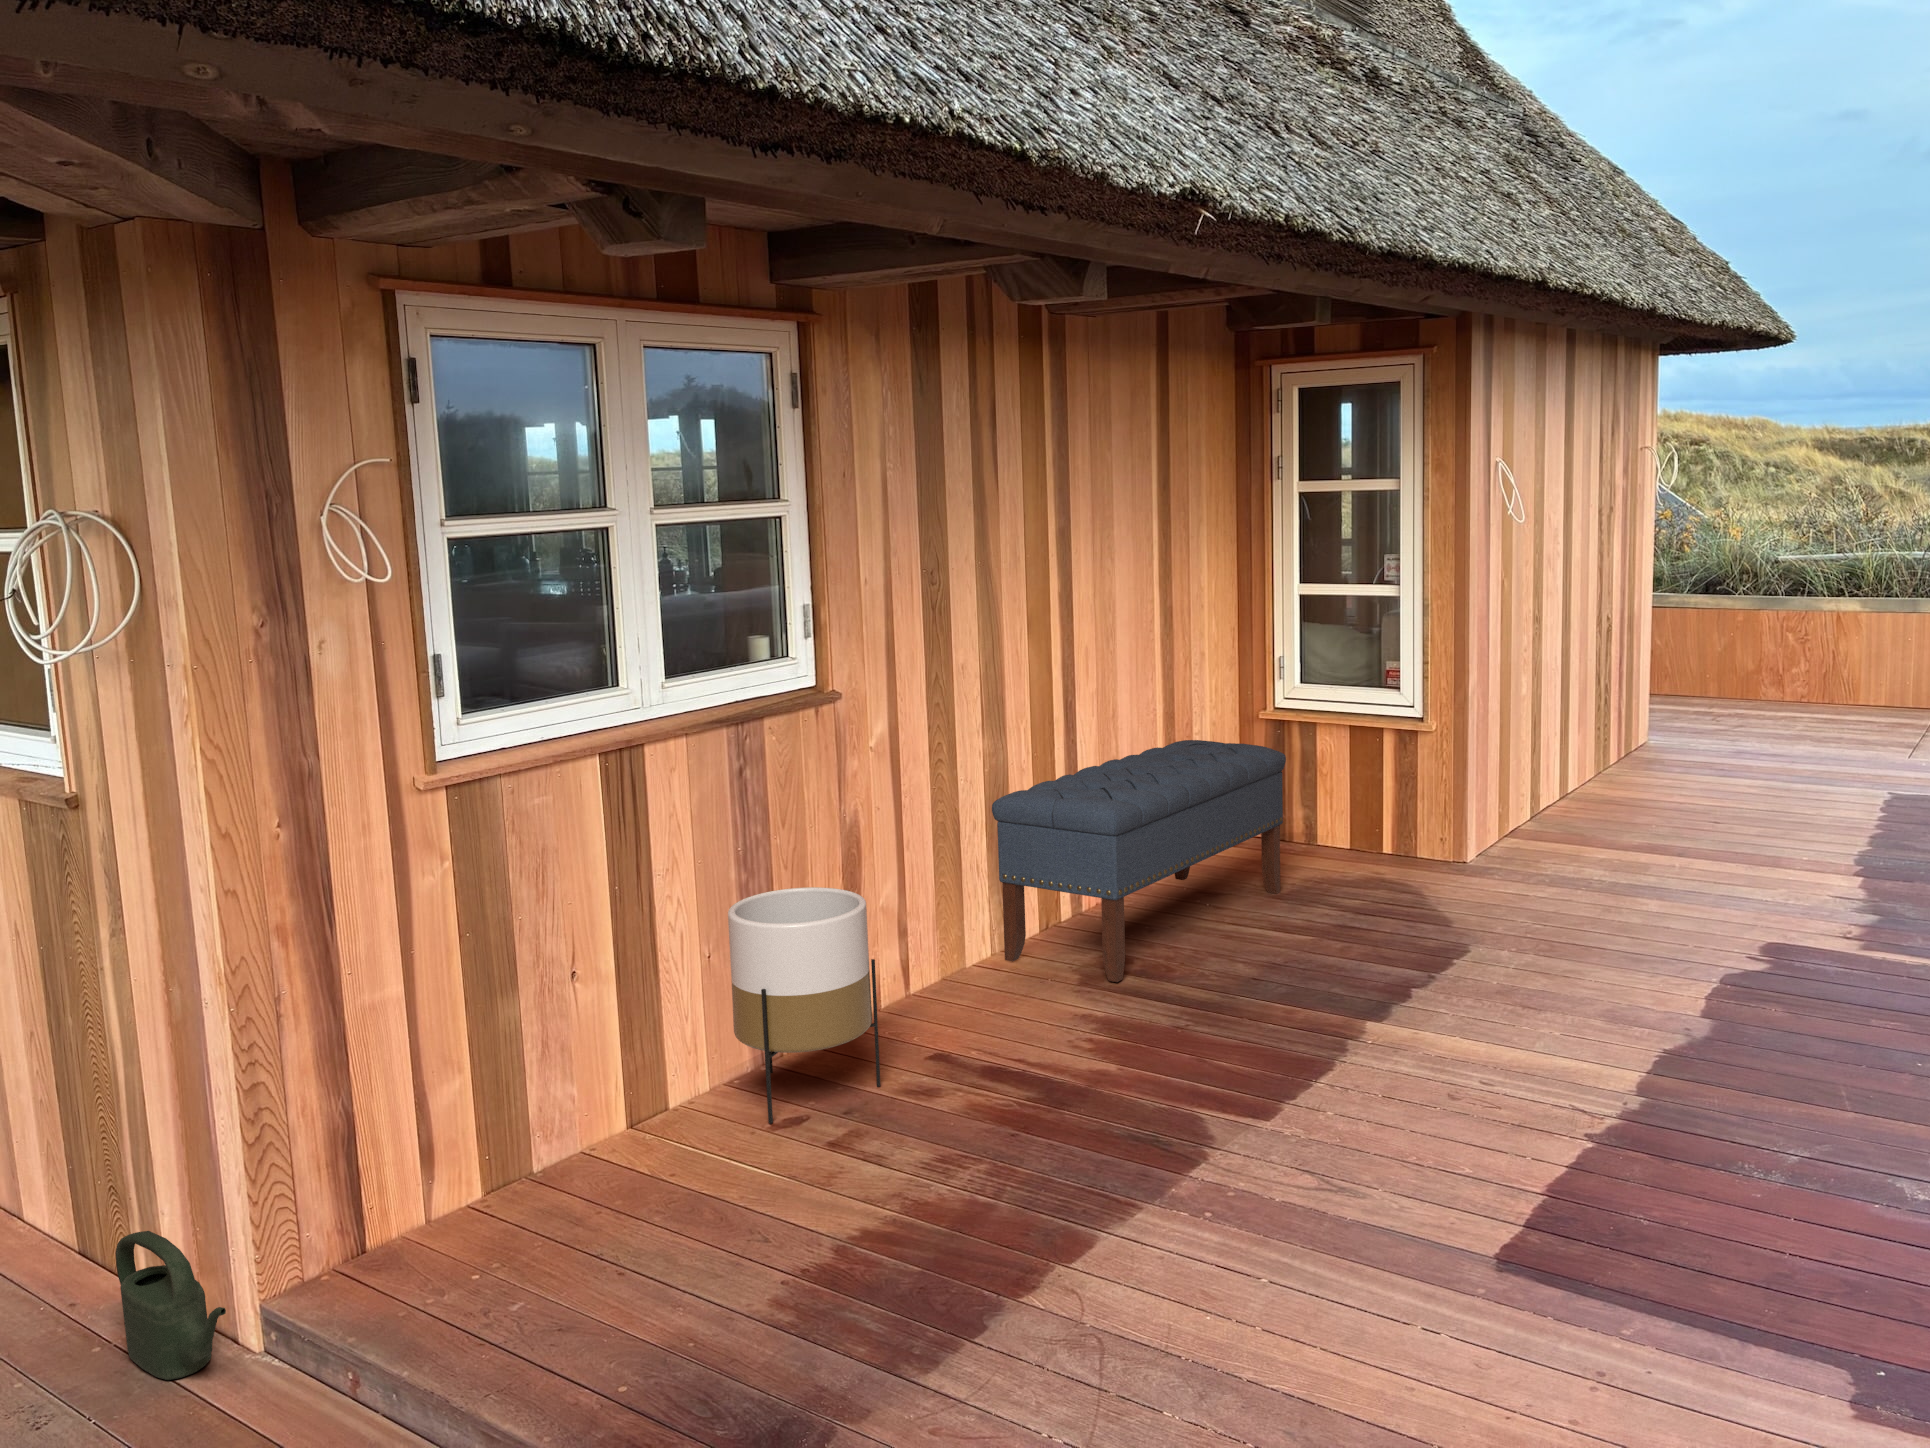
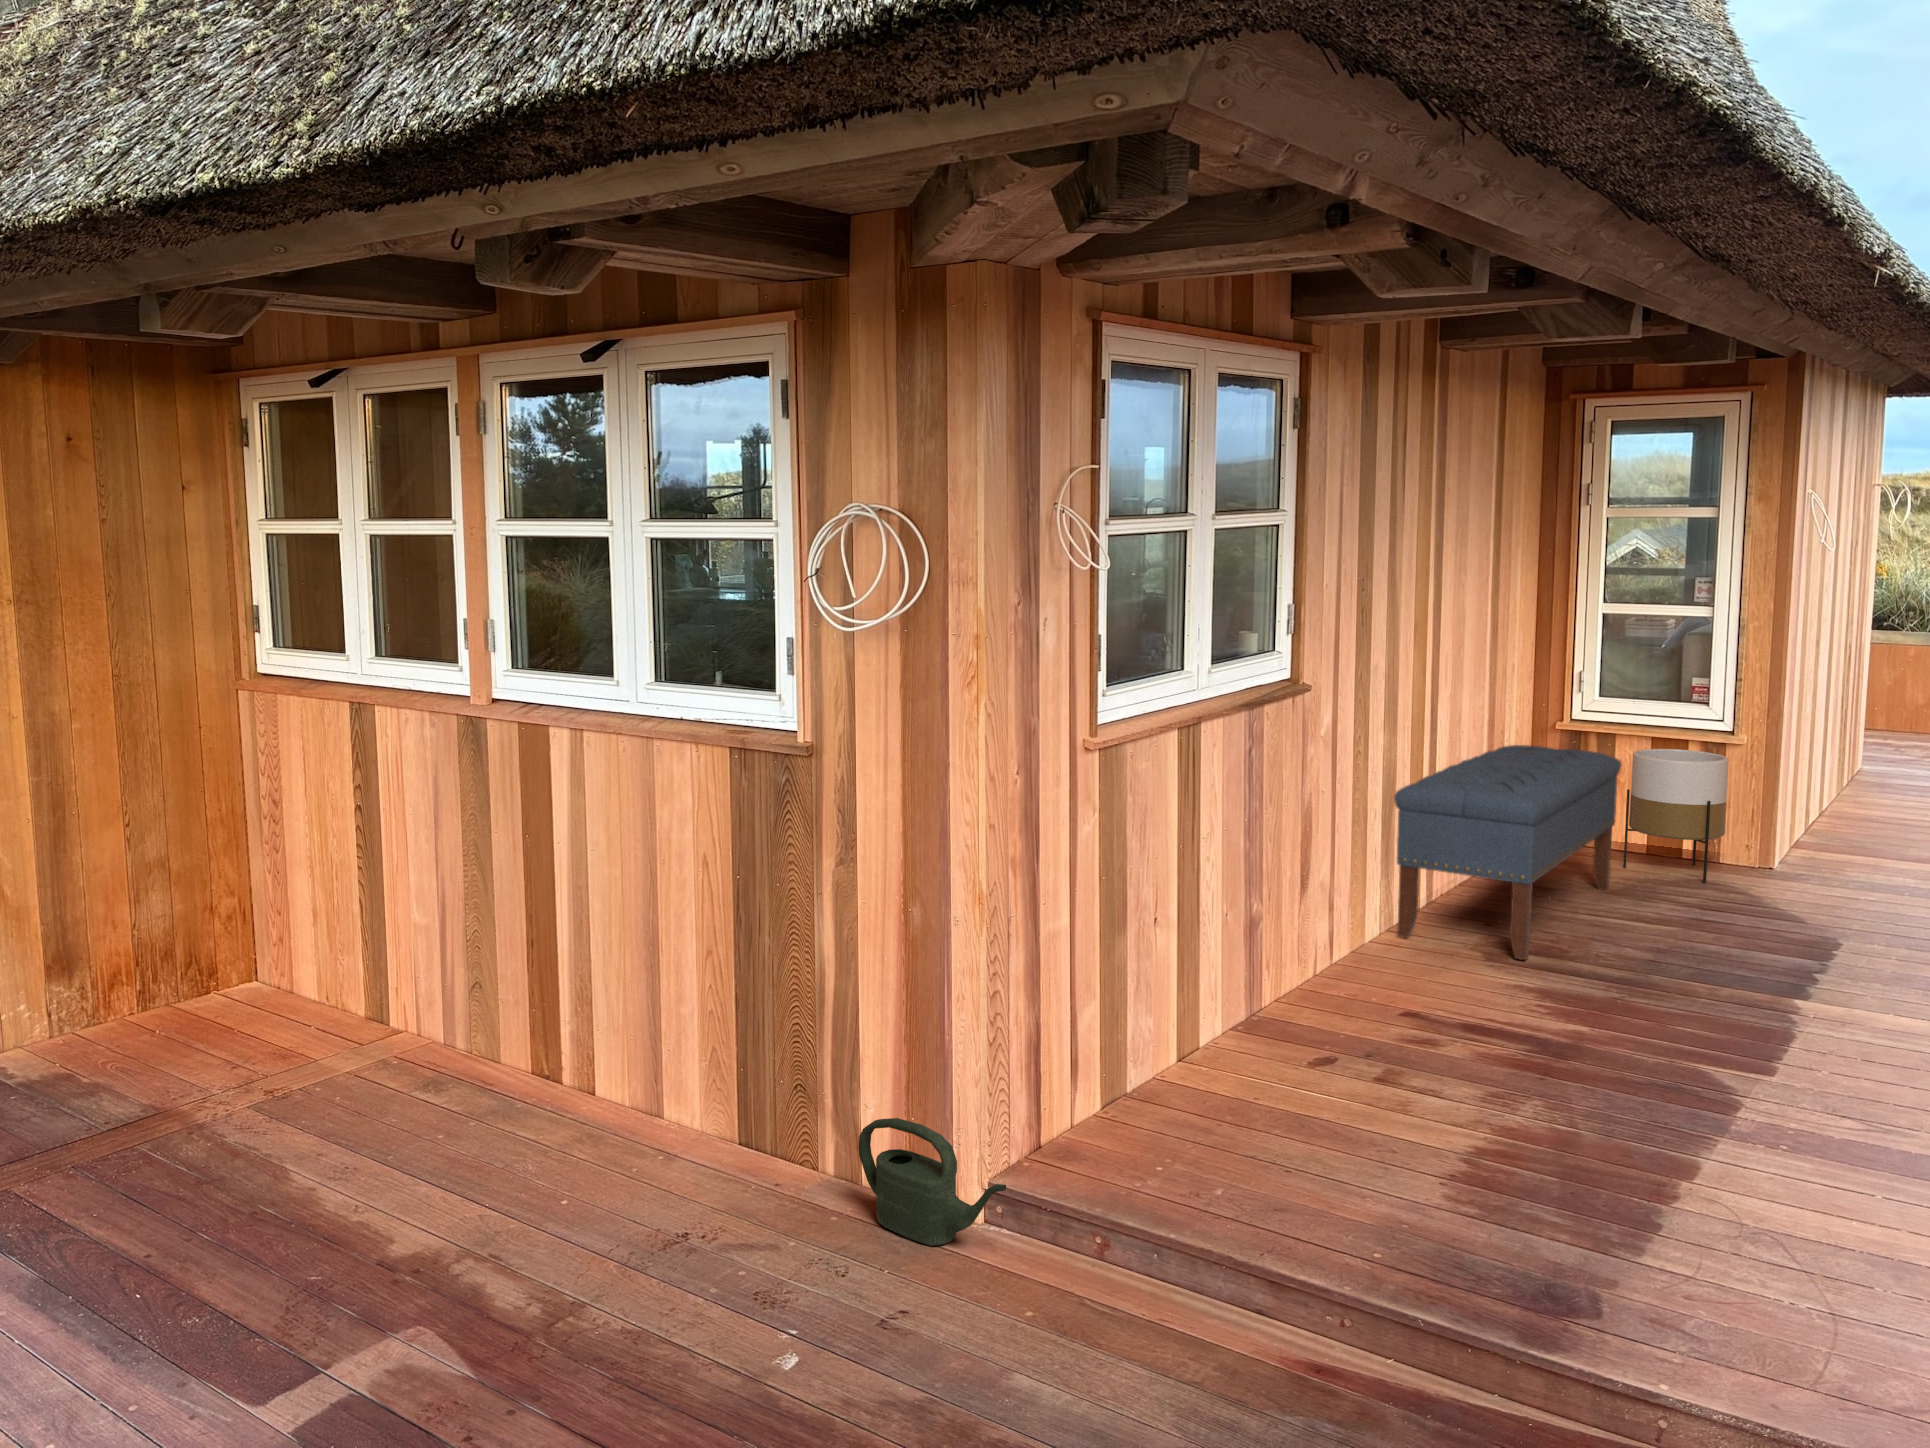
planter: present [728,887,880,1123] -> present [1623,749,1729,883]

